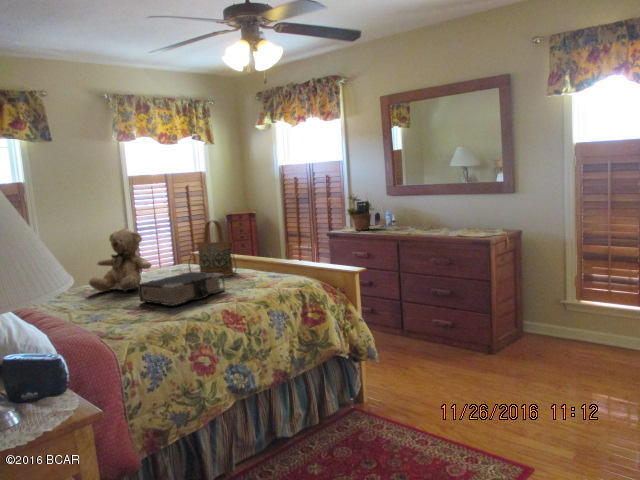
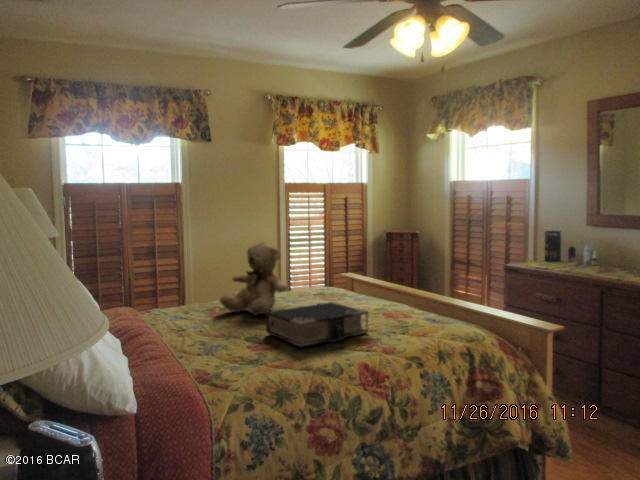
potted plant: present [347,196,374,230] -> none [532,215,574,267]
handbag: present [189,220,237,276] -> none [331,241,387,311]

